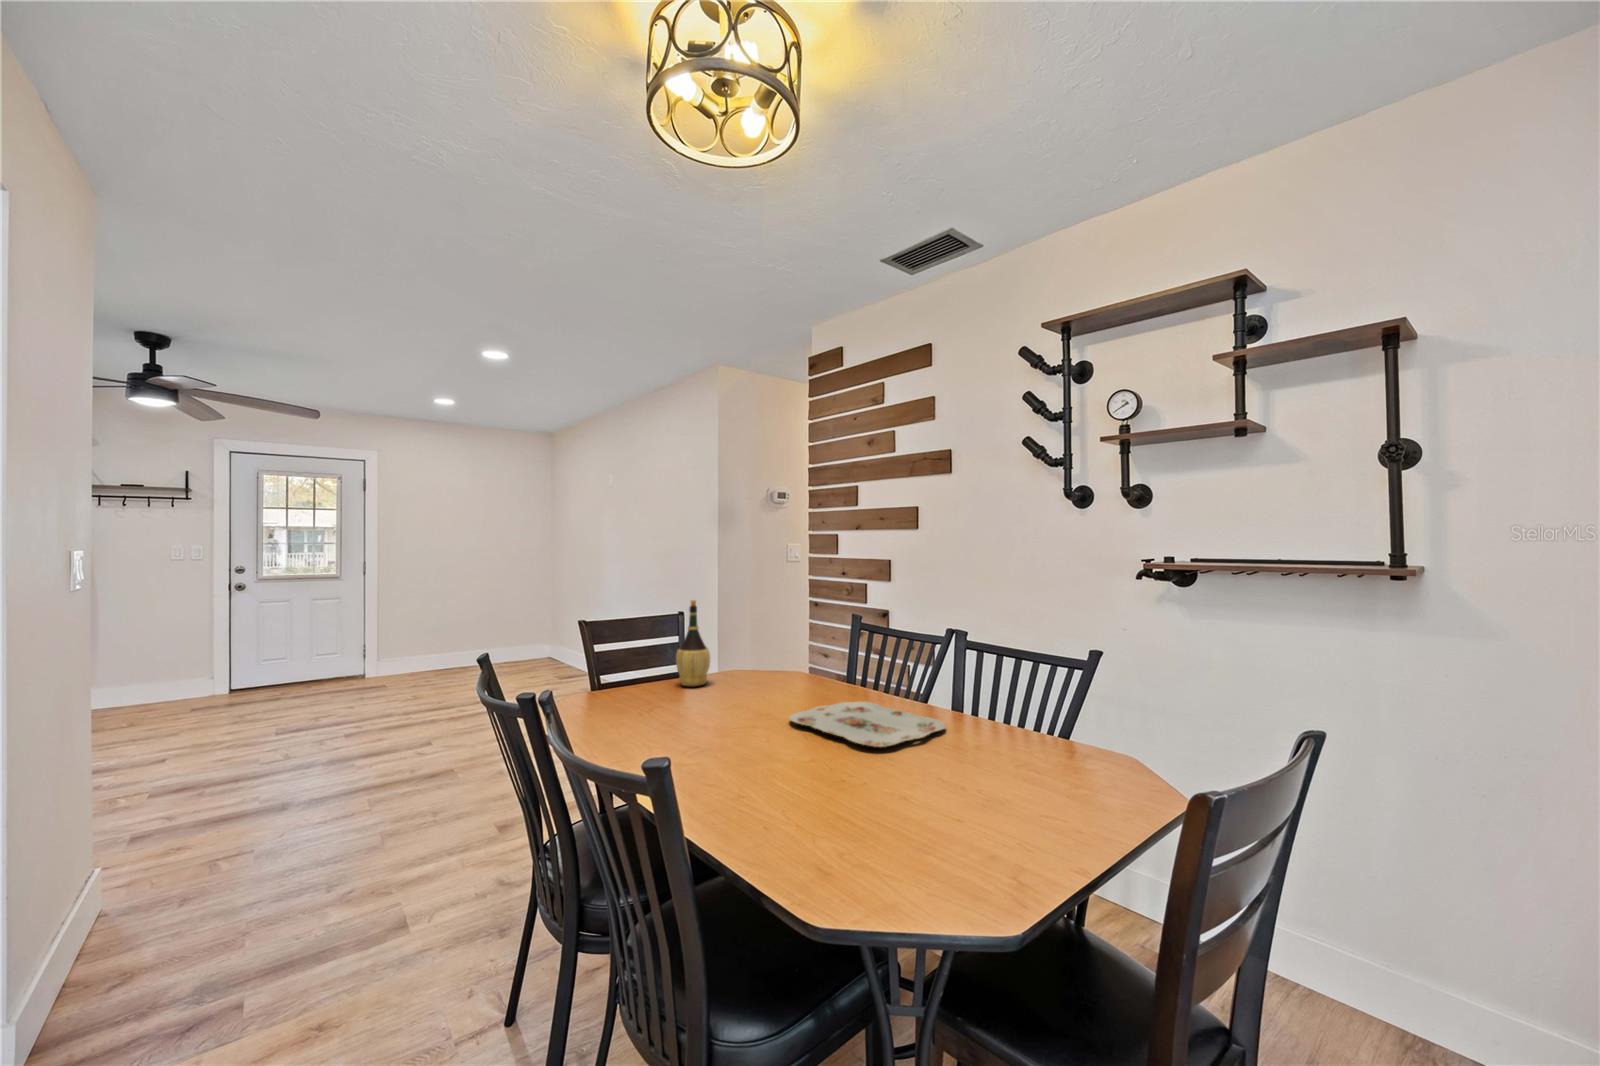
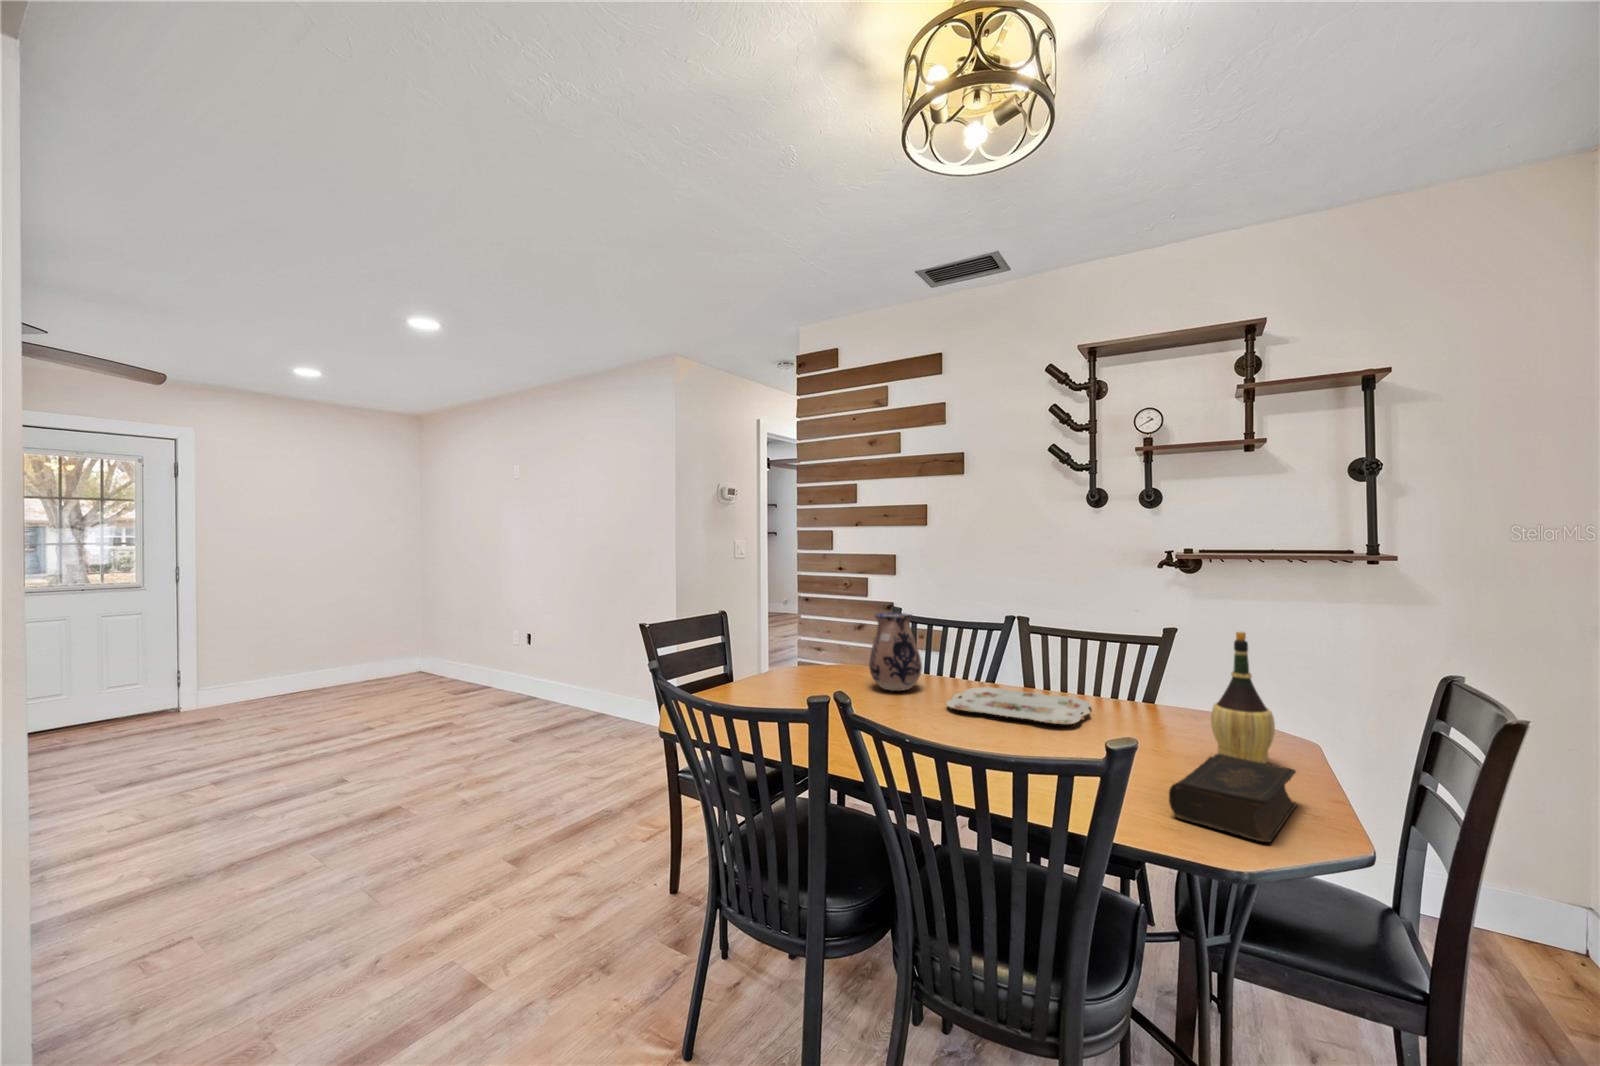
wine bottle: present [676,600,710,686] -> present [1211,632,1275,764]
ceramic pitcher: none [752,617,806,699] -> present [869,612,922,691]
book: none [812,793,984,898] -> present [1169,754,1296,842]

